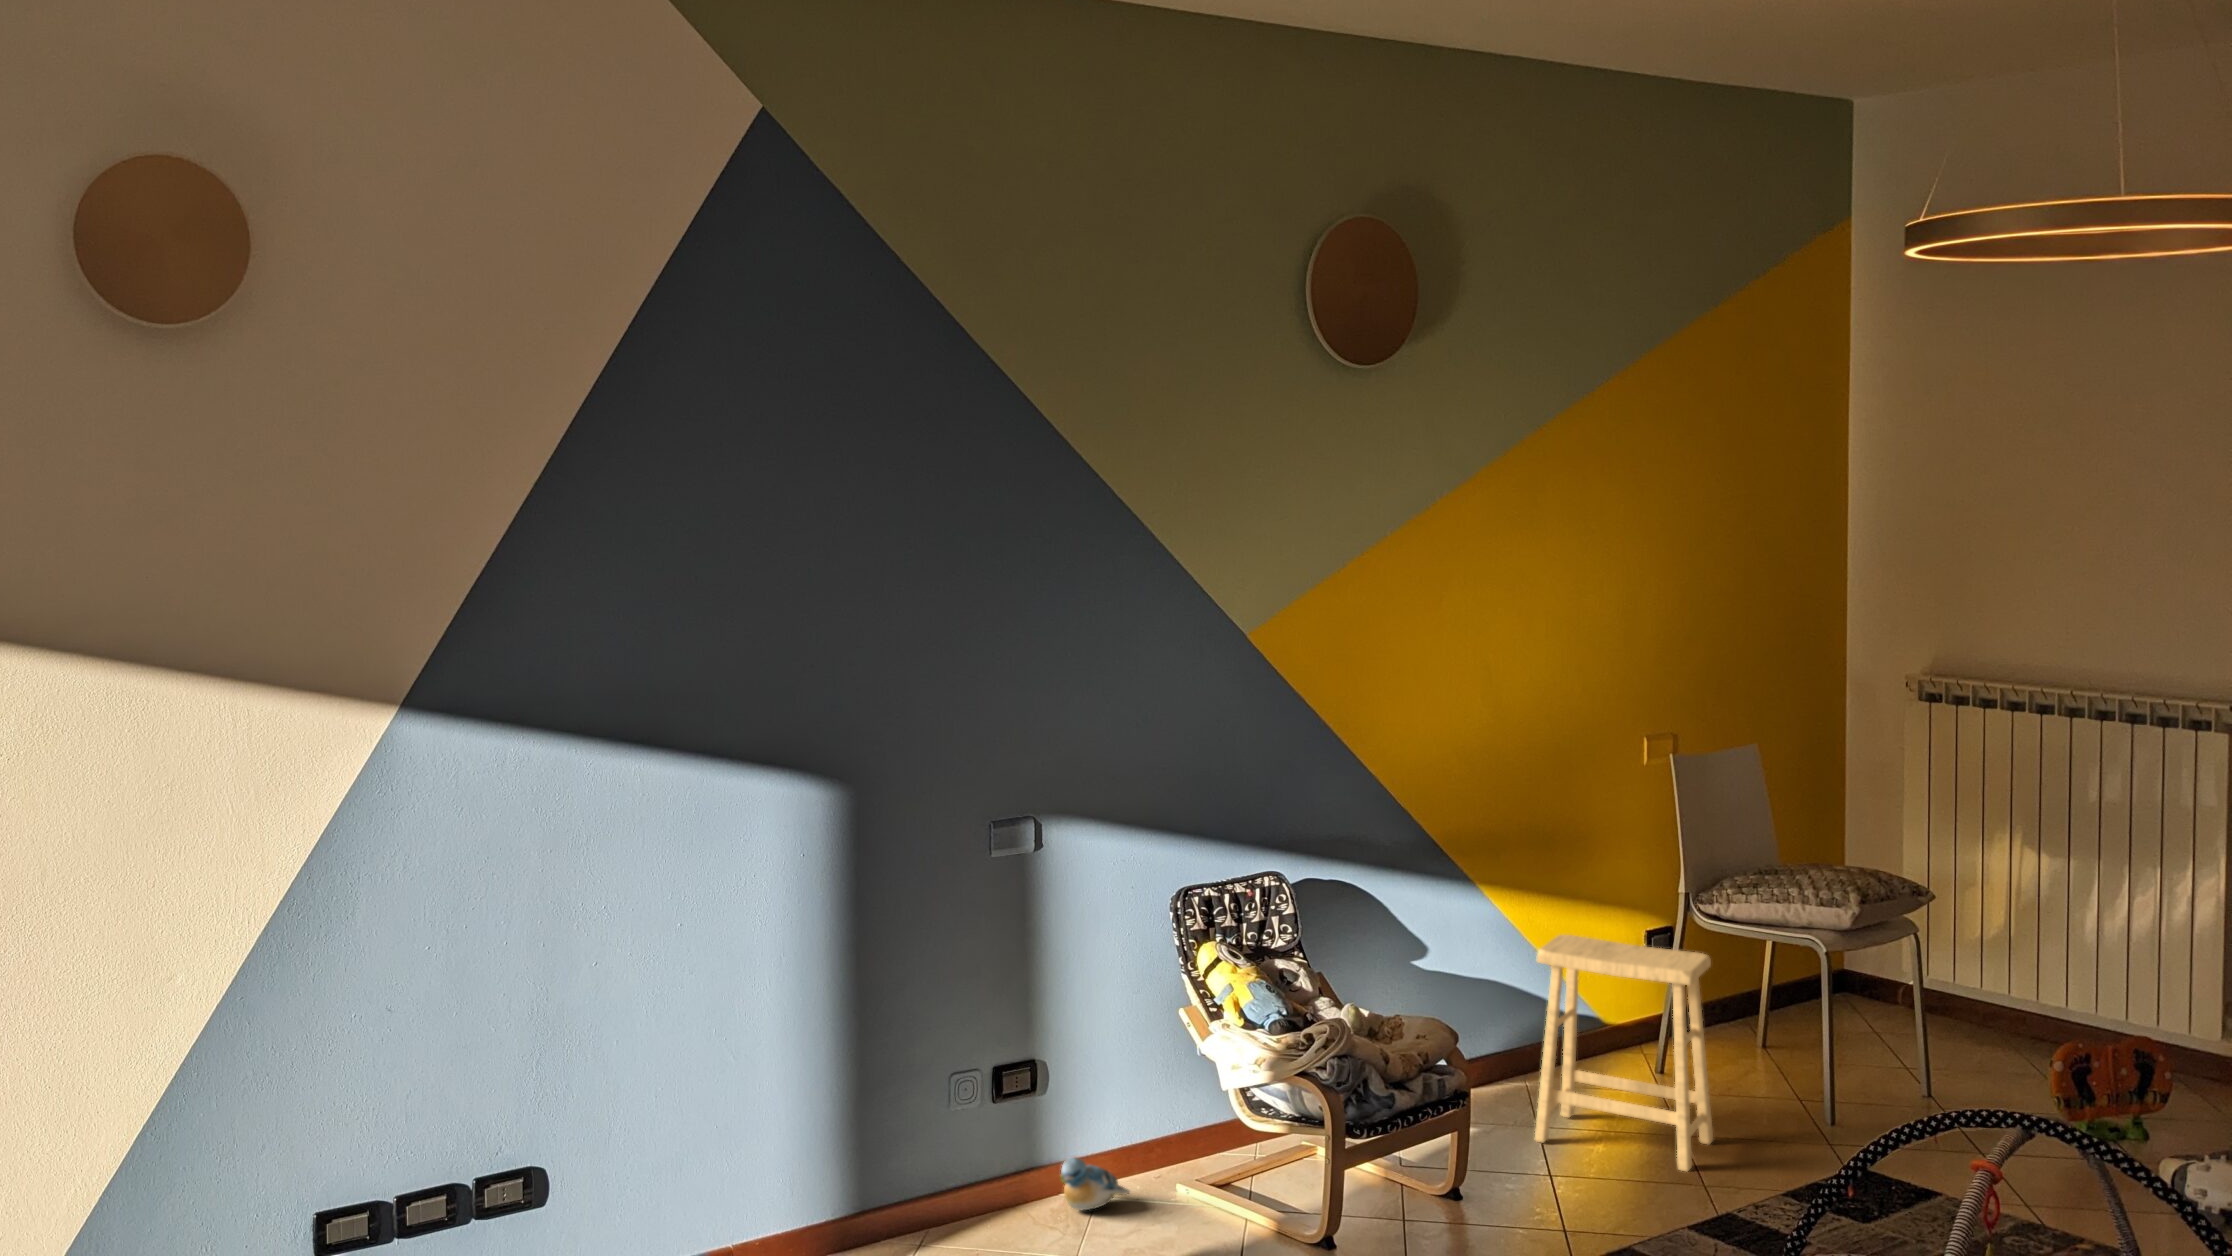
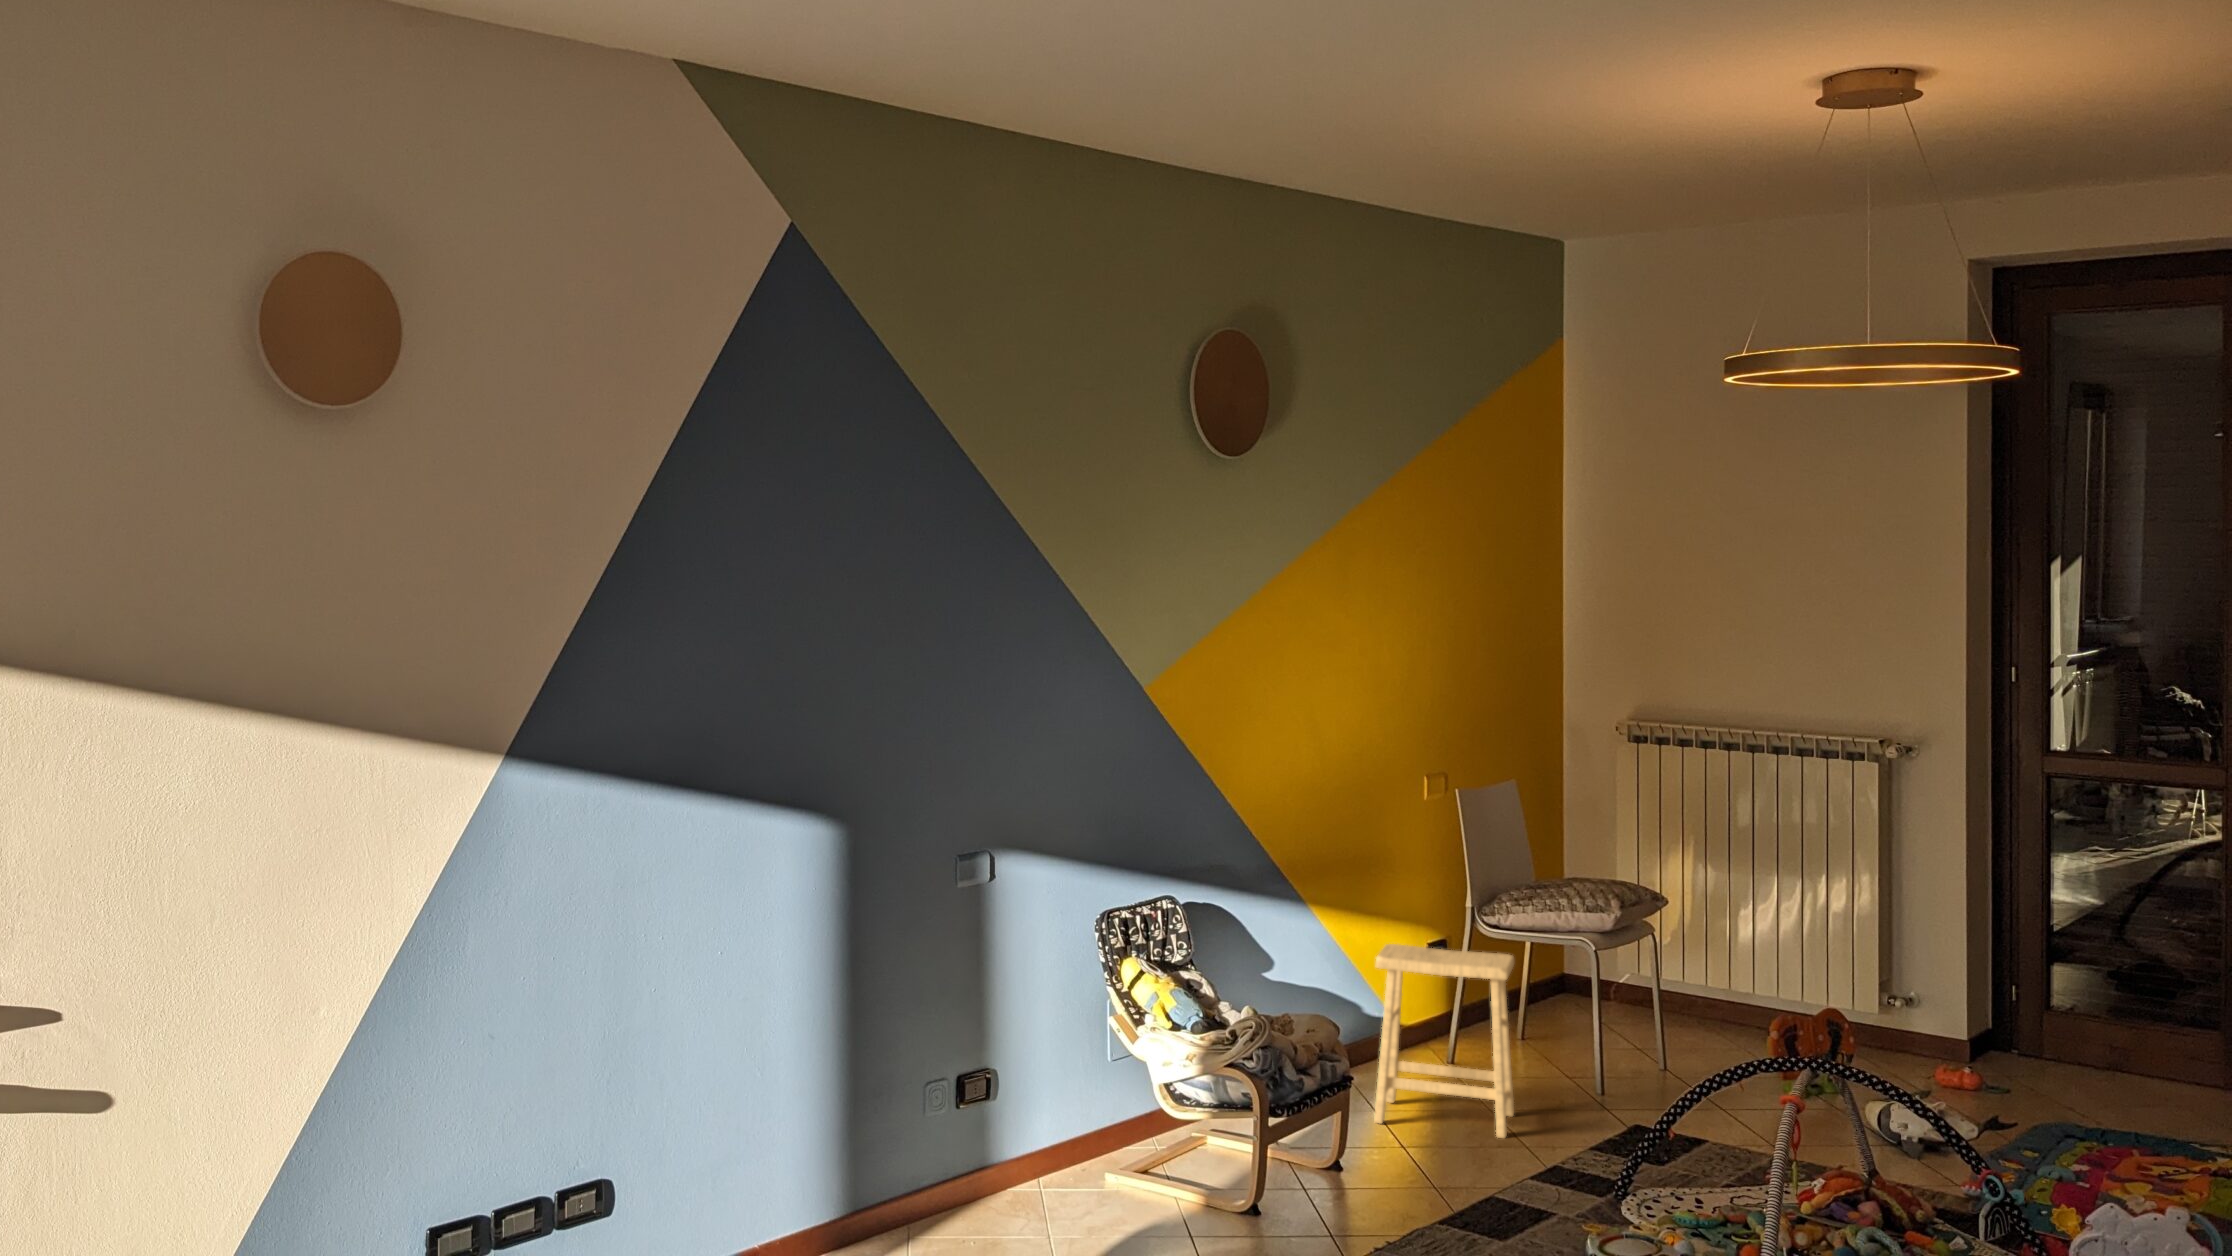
plush toy: present [1061,1157,1130,1210] -> none [1010,1154,1068,1201]

